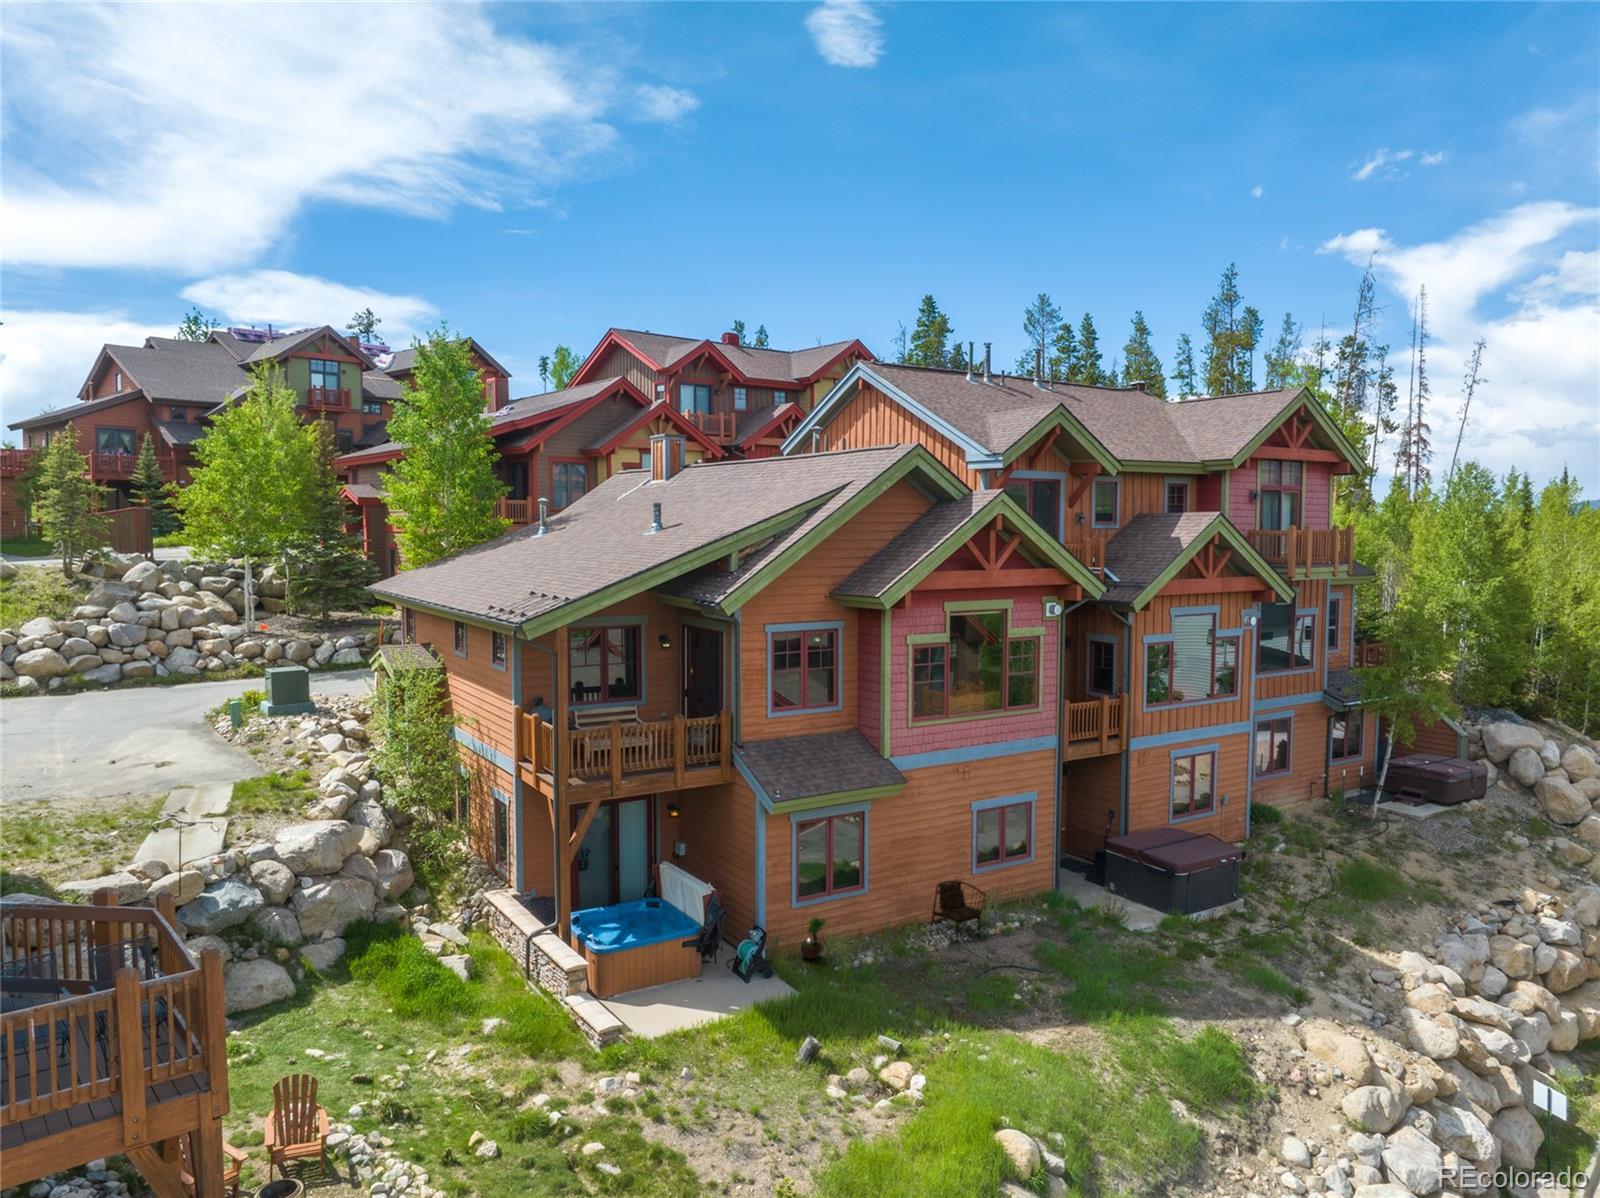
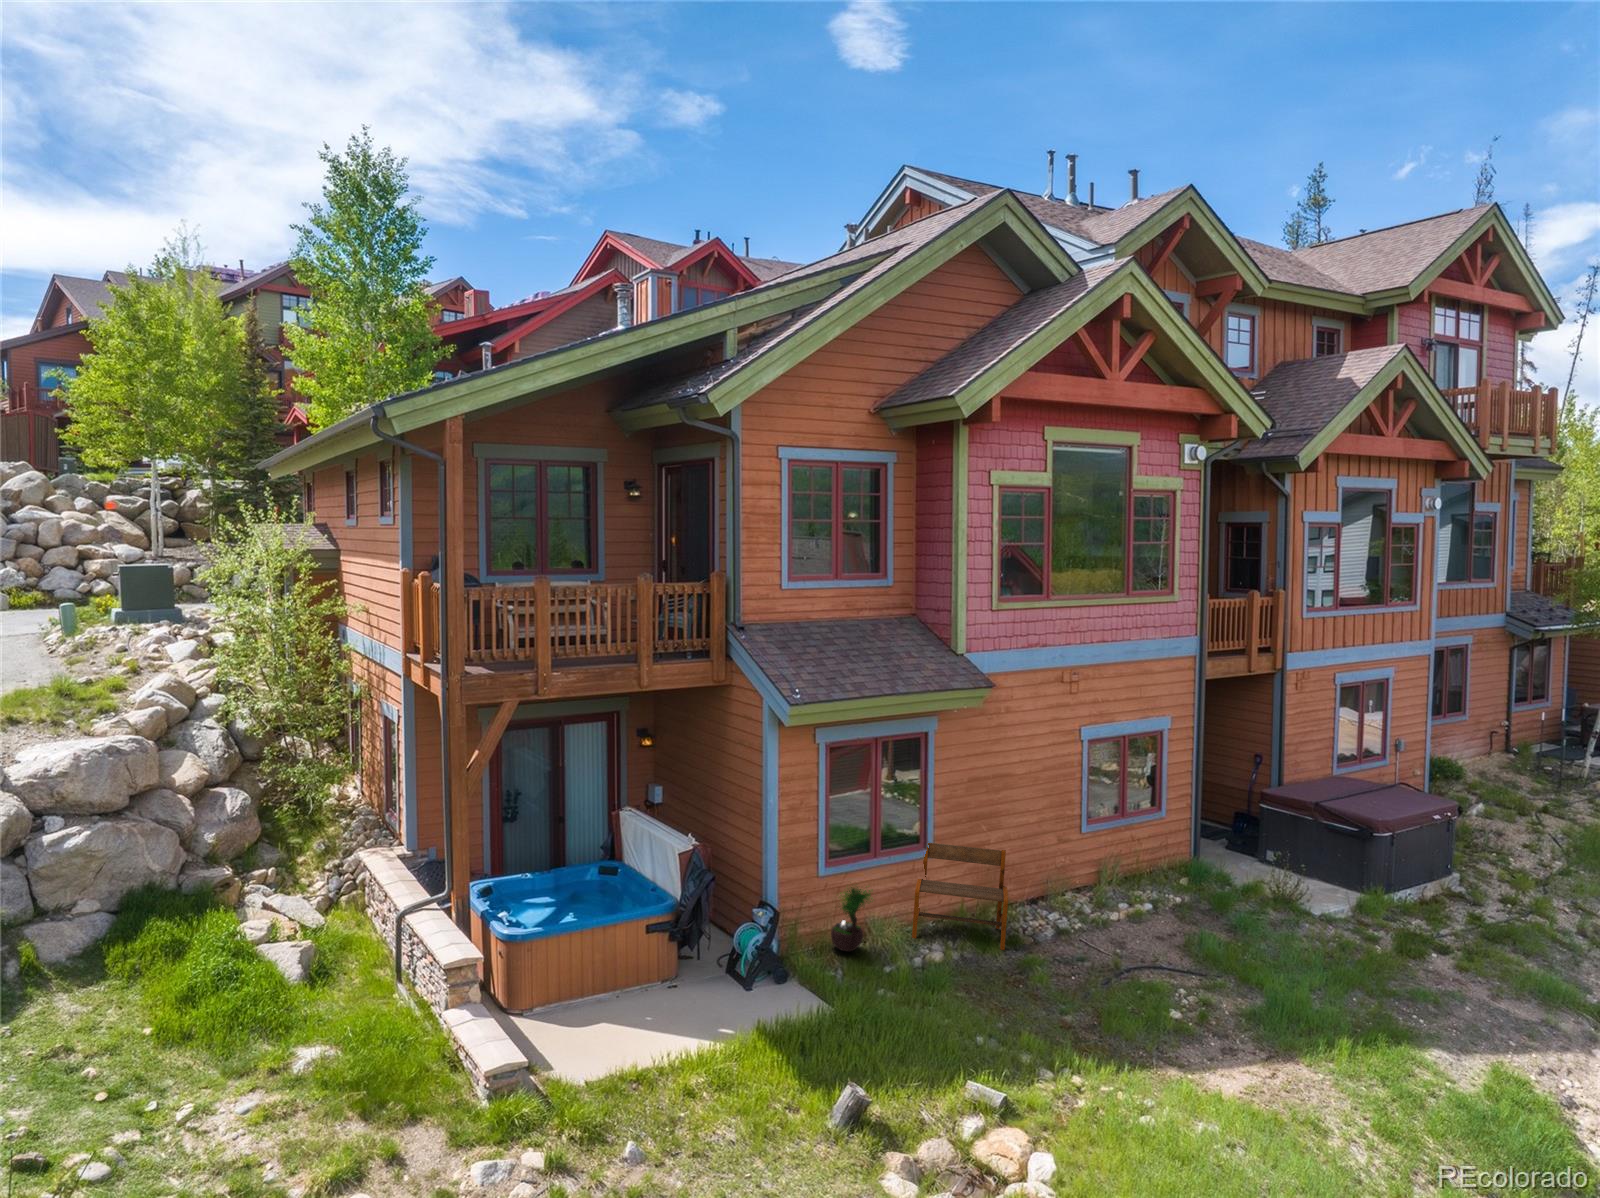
armchair: present [931,880,986,941] -> none [1022,839,1105,929]
bench: none [854,884,918,957] -> present [912,843,1008,950]

